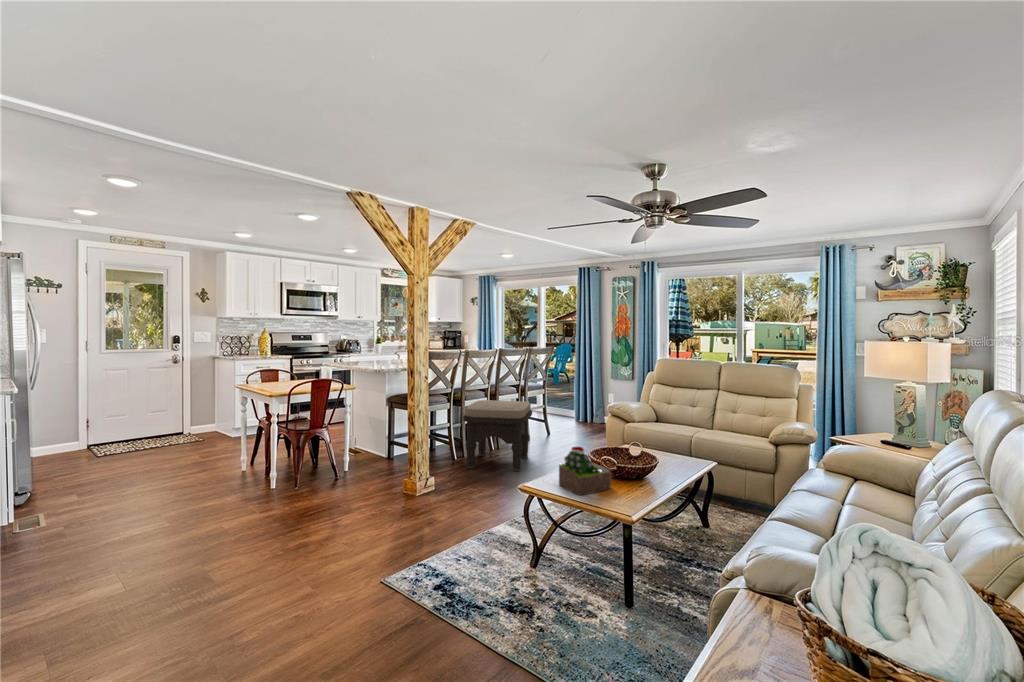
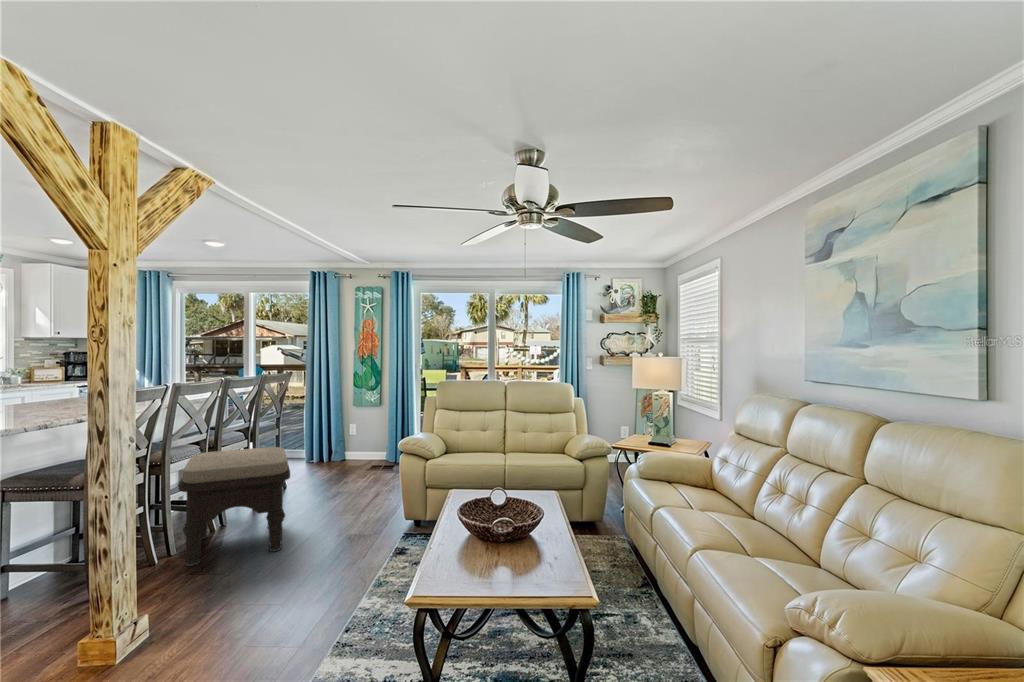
succulent plant: present [559,447,611,495] -> none [443,509,510,582]

